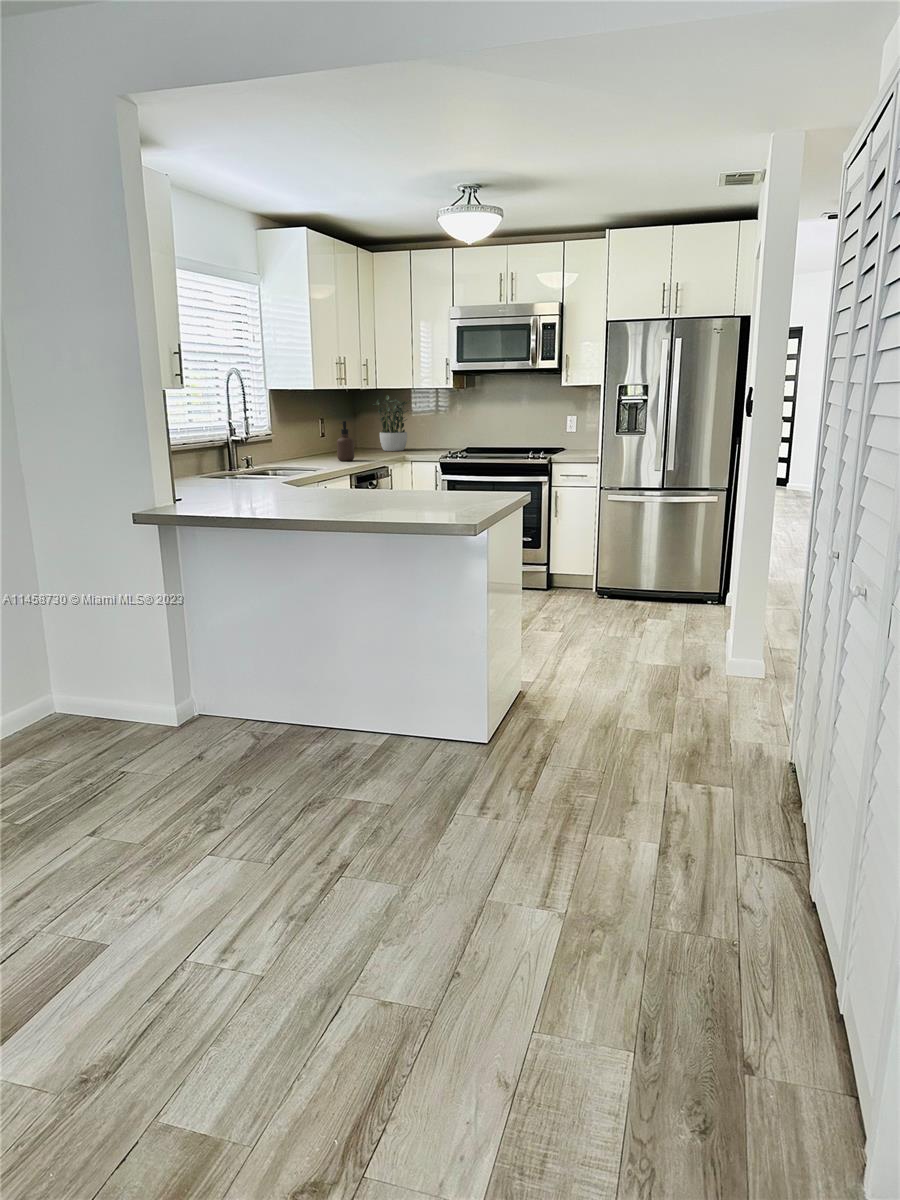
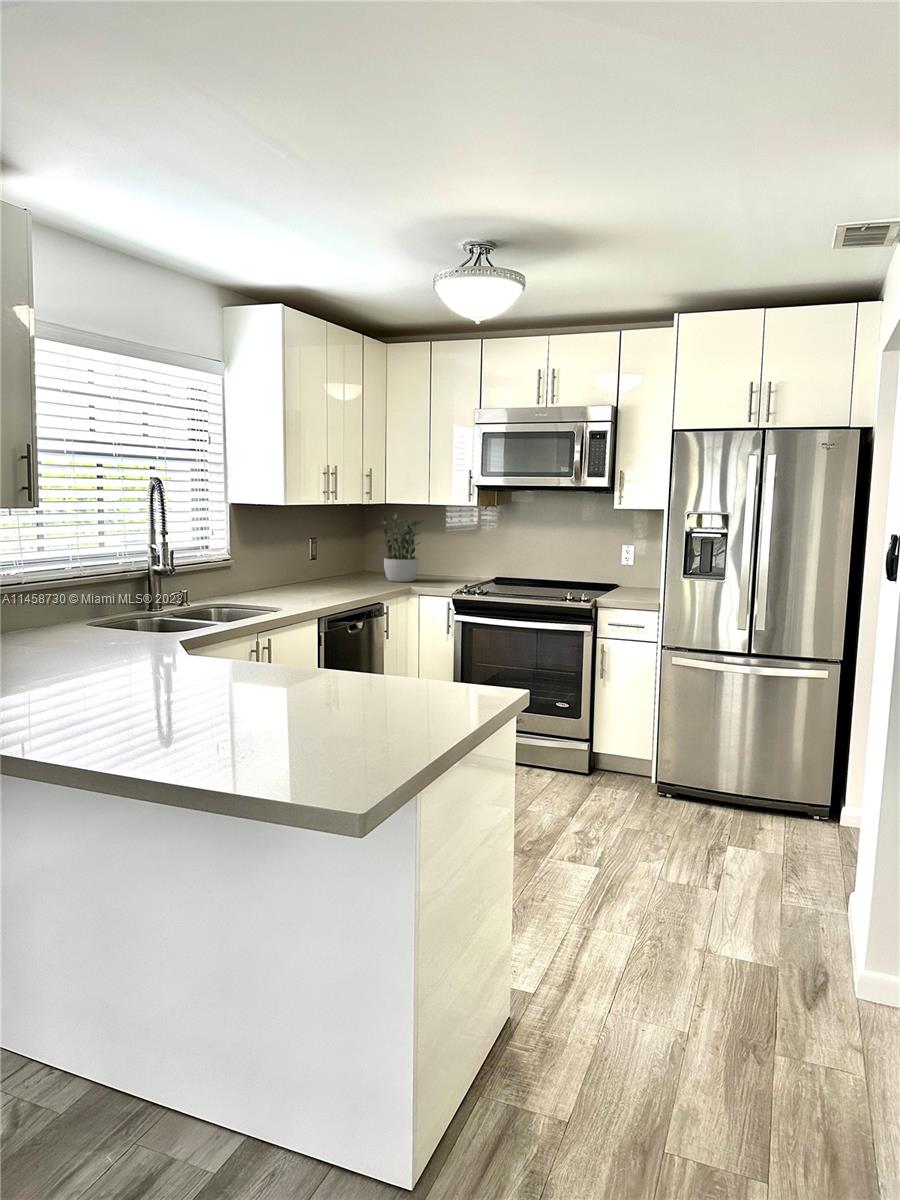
soap dispenser: present [337,421,354,461] -> none [314,547,336,598]

